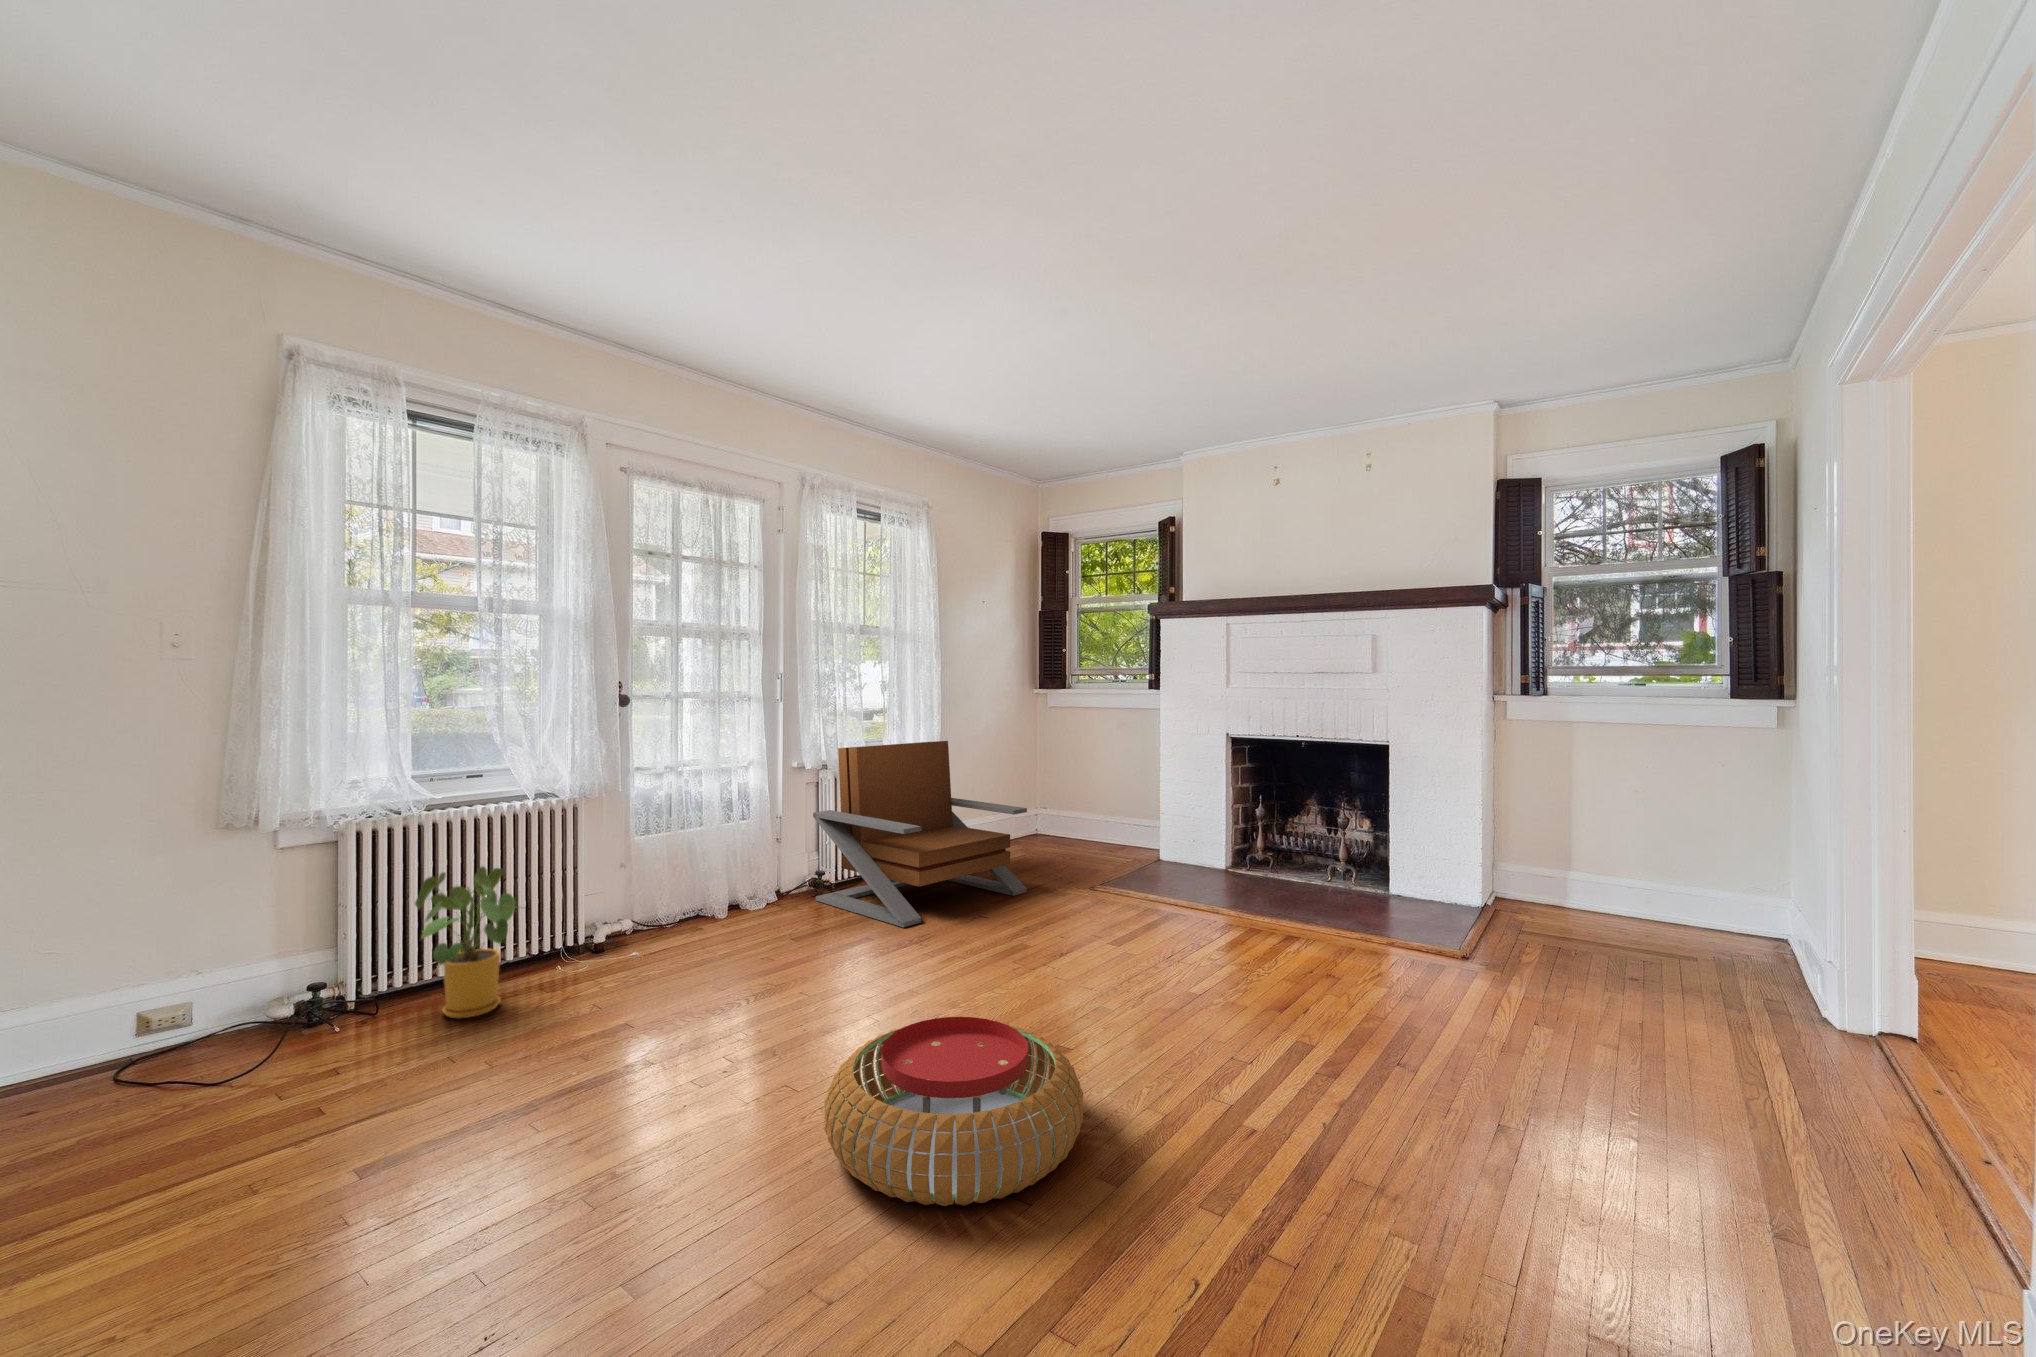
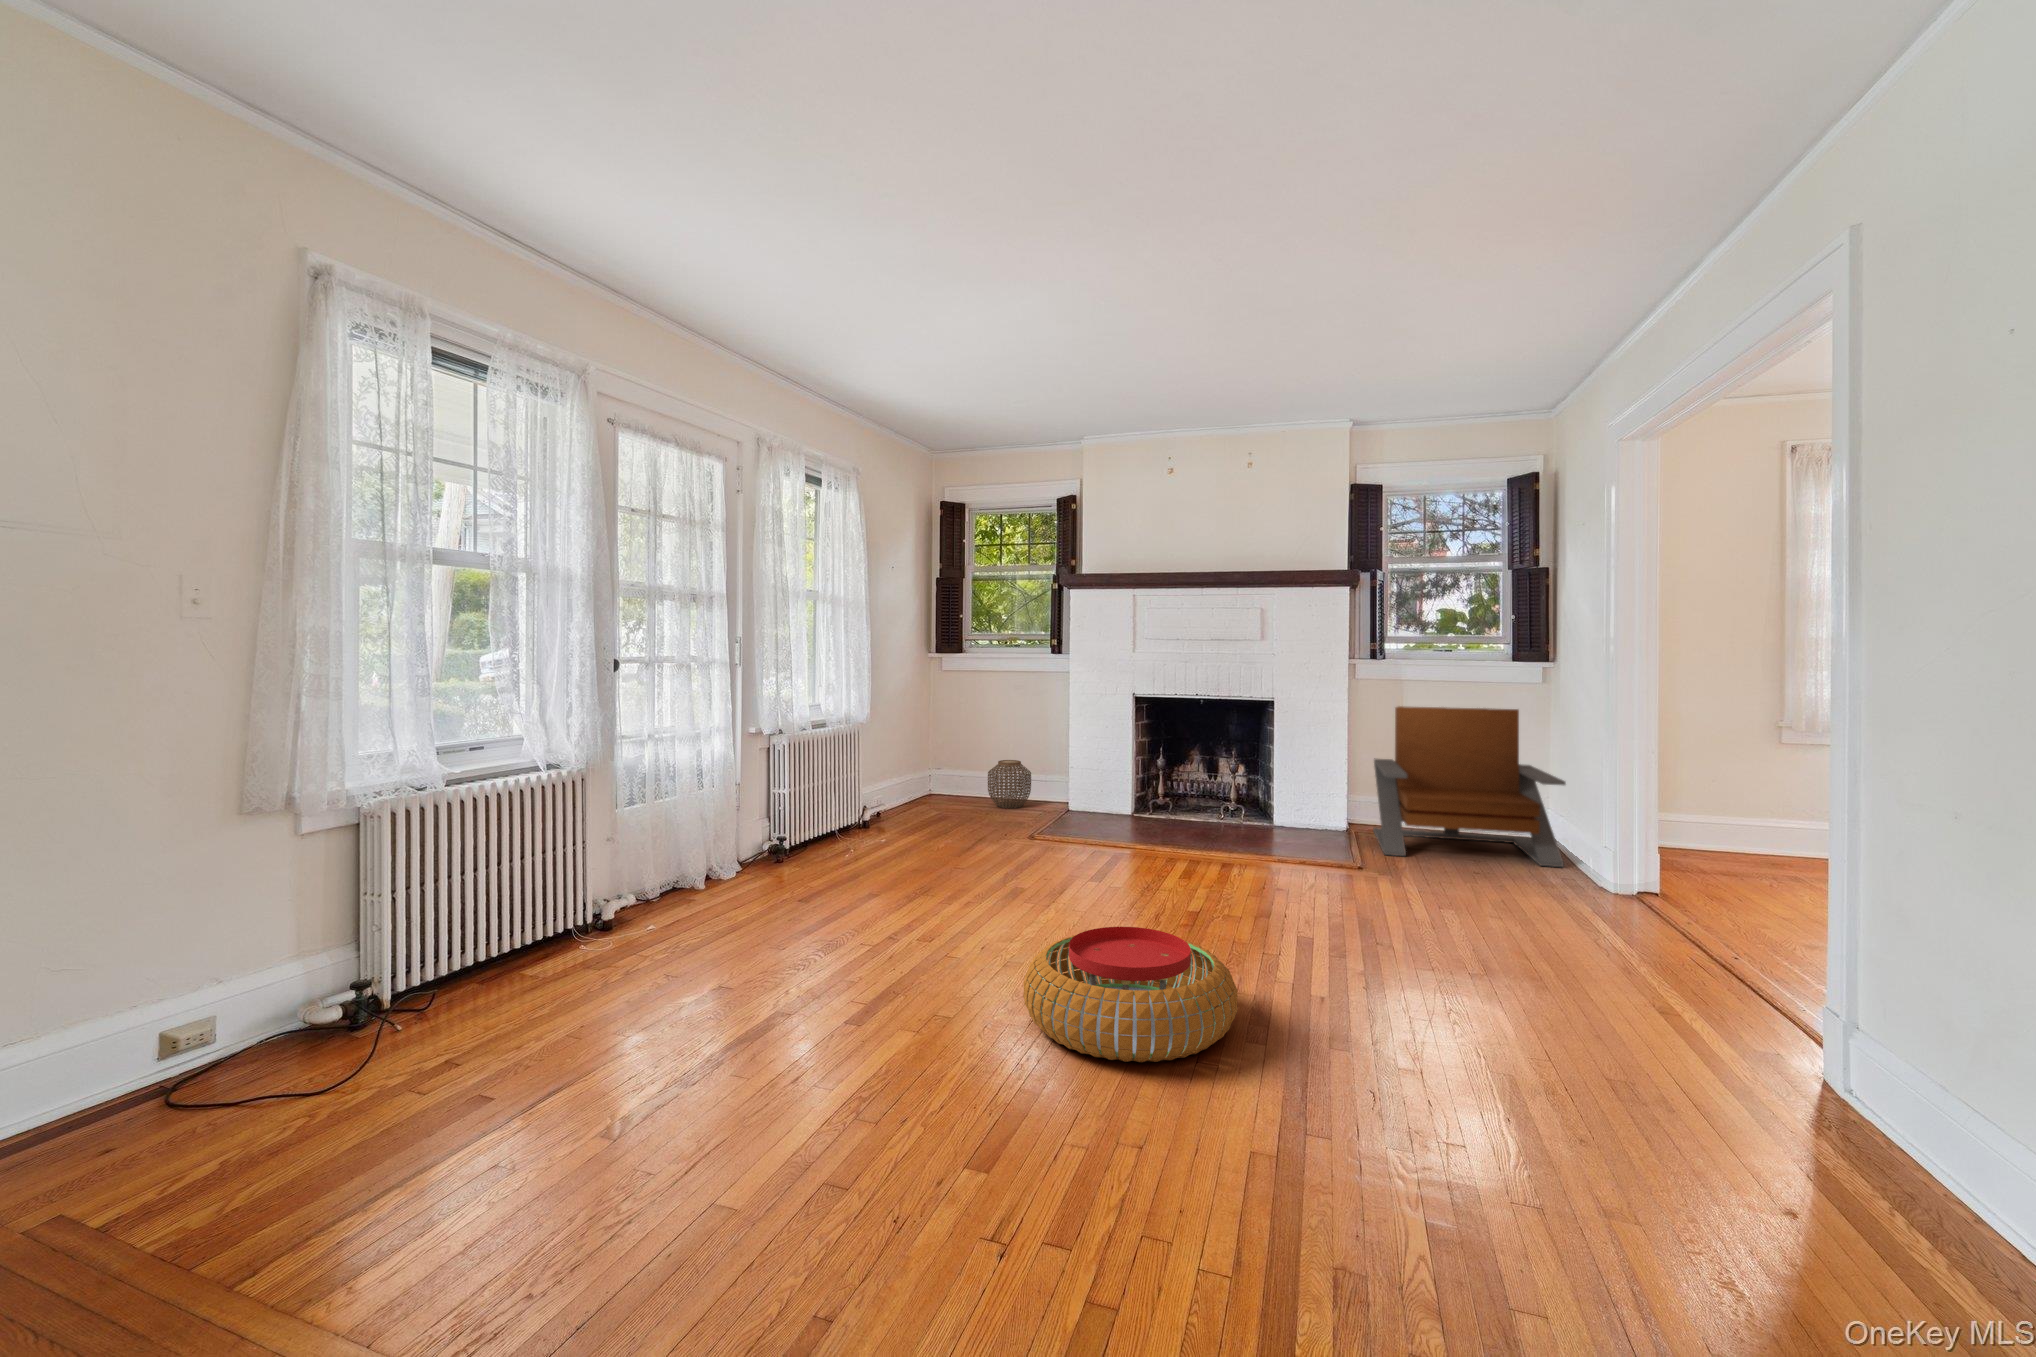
lounge chair: present [813,741,1027,927] -> present [1373,706,1566,867]
woven basket: none [1082,800,1128,851] -> present [988,760,1031,808]
house plant: present [415,866,524,1018] -> none [458,843,597,1002]

